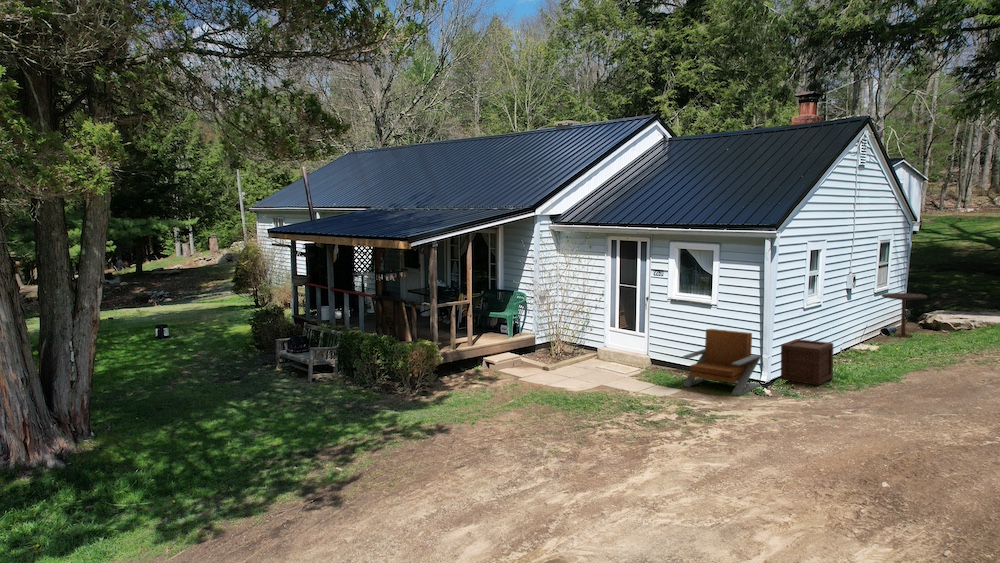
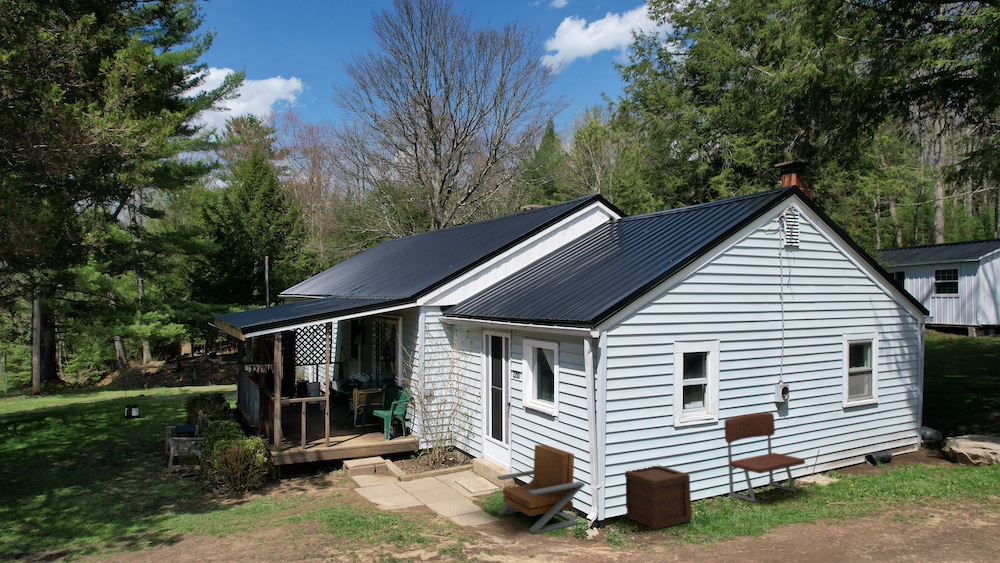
pedestal table: present [882,293,927,337] -> none [863,409,923,470]
bench: none [827,297,878,364] -> present [724,413,805,503]
potted tree: none [322,351,348,387] -> present [178,446,200,480]

